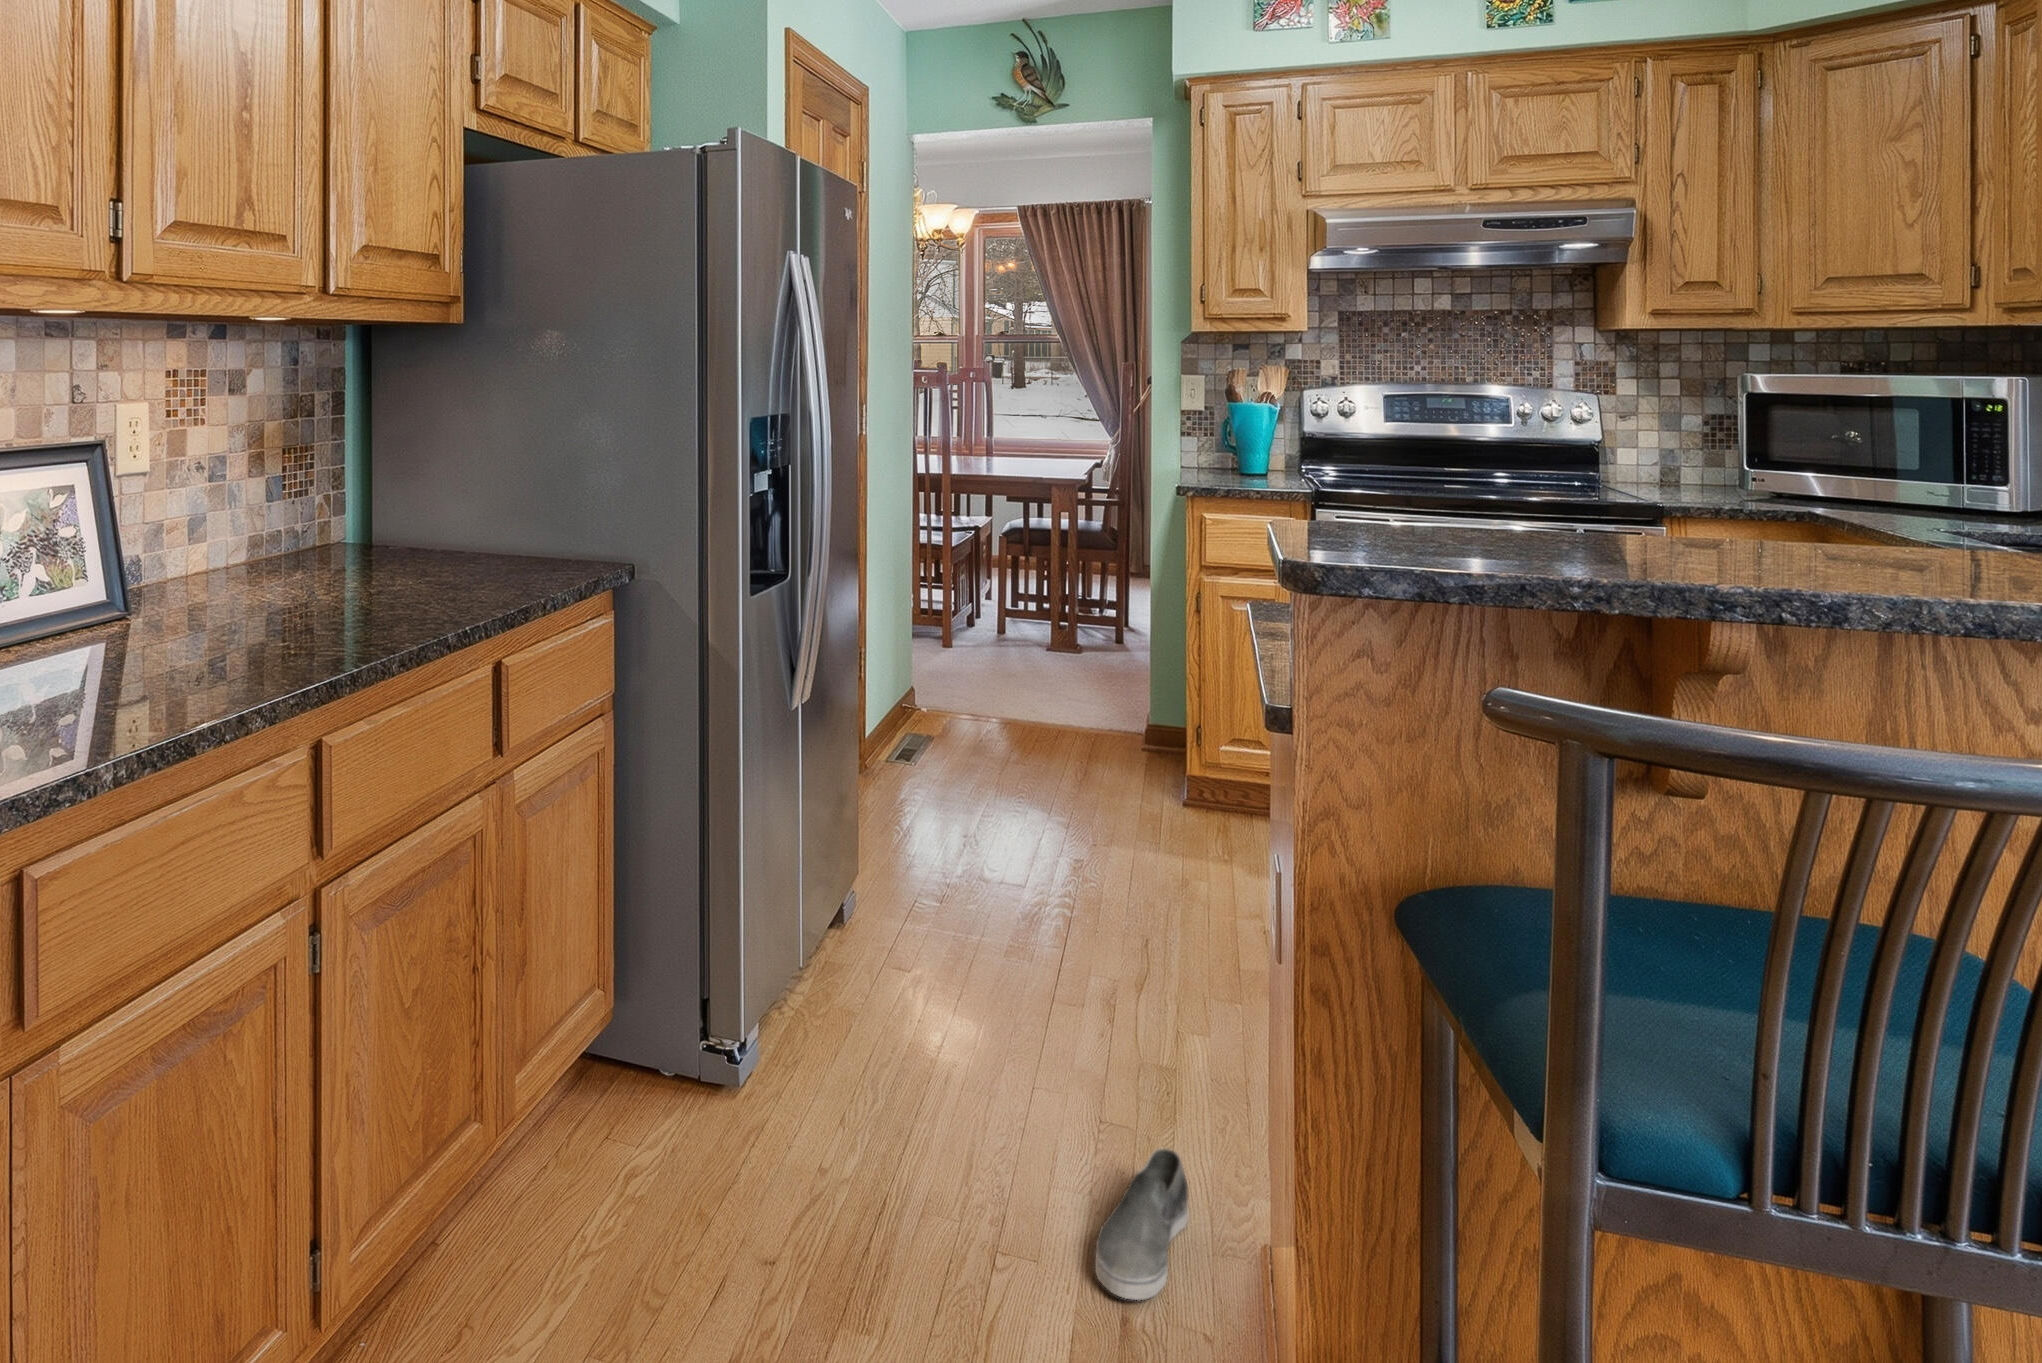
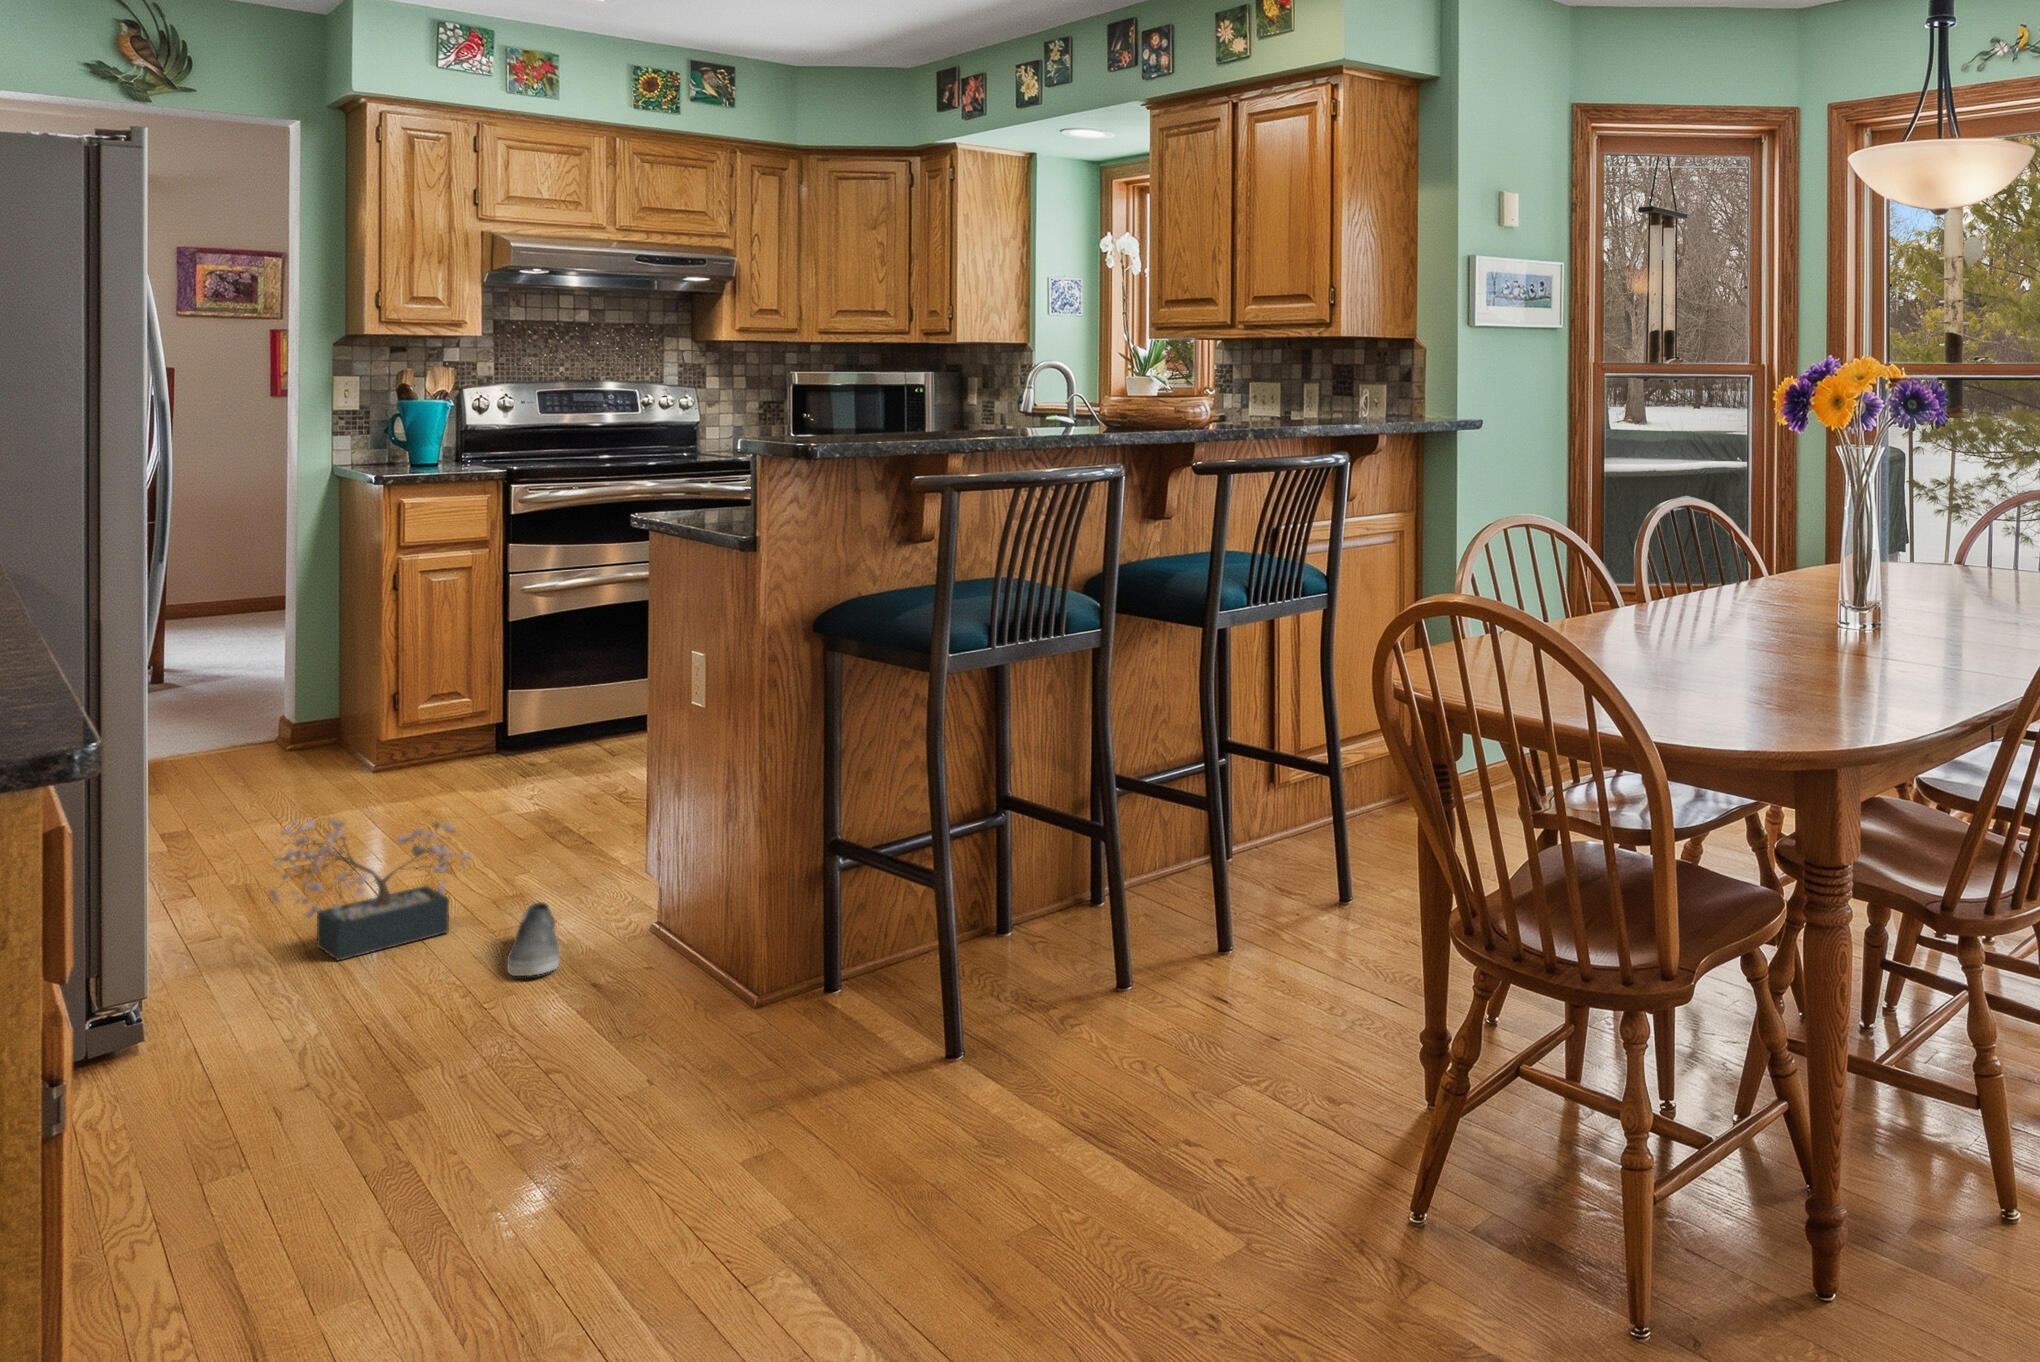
decorative plant: none [902,899,1122,1122] -> present [269,819,471,960]

